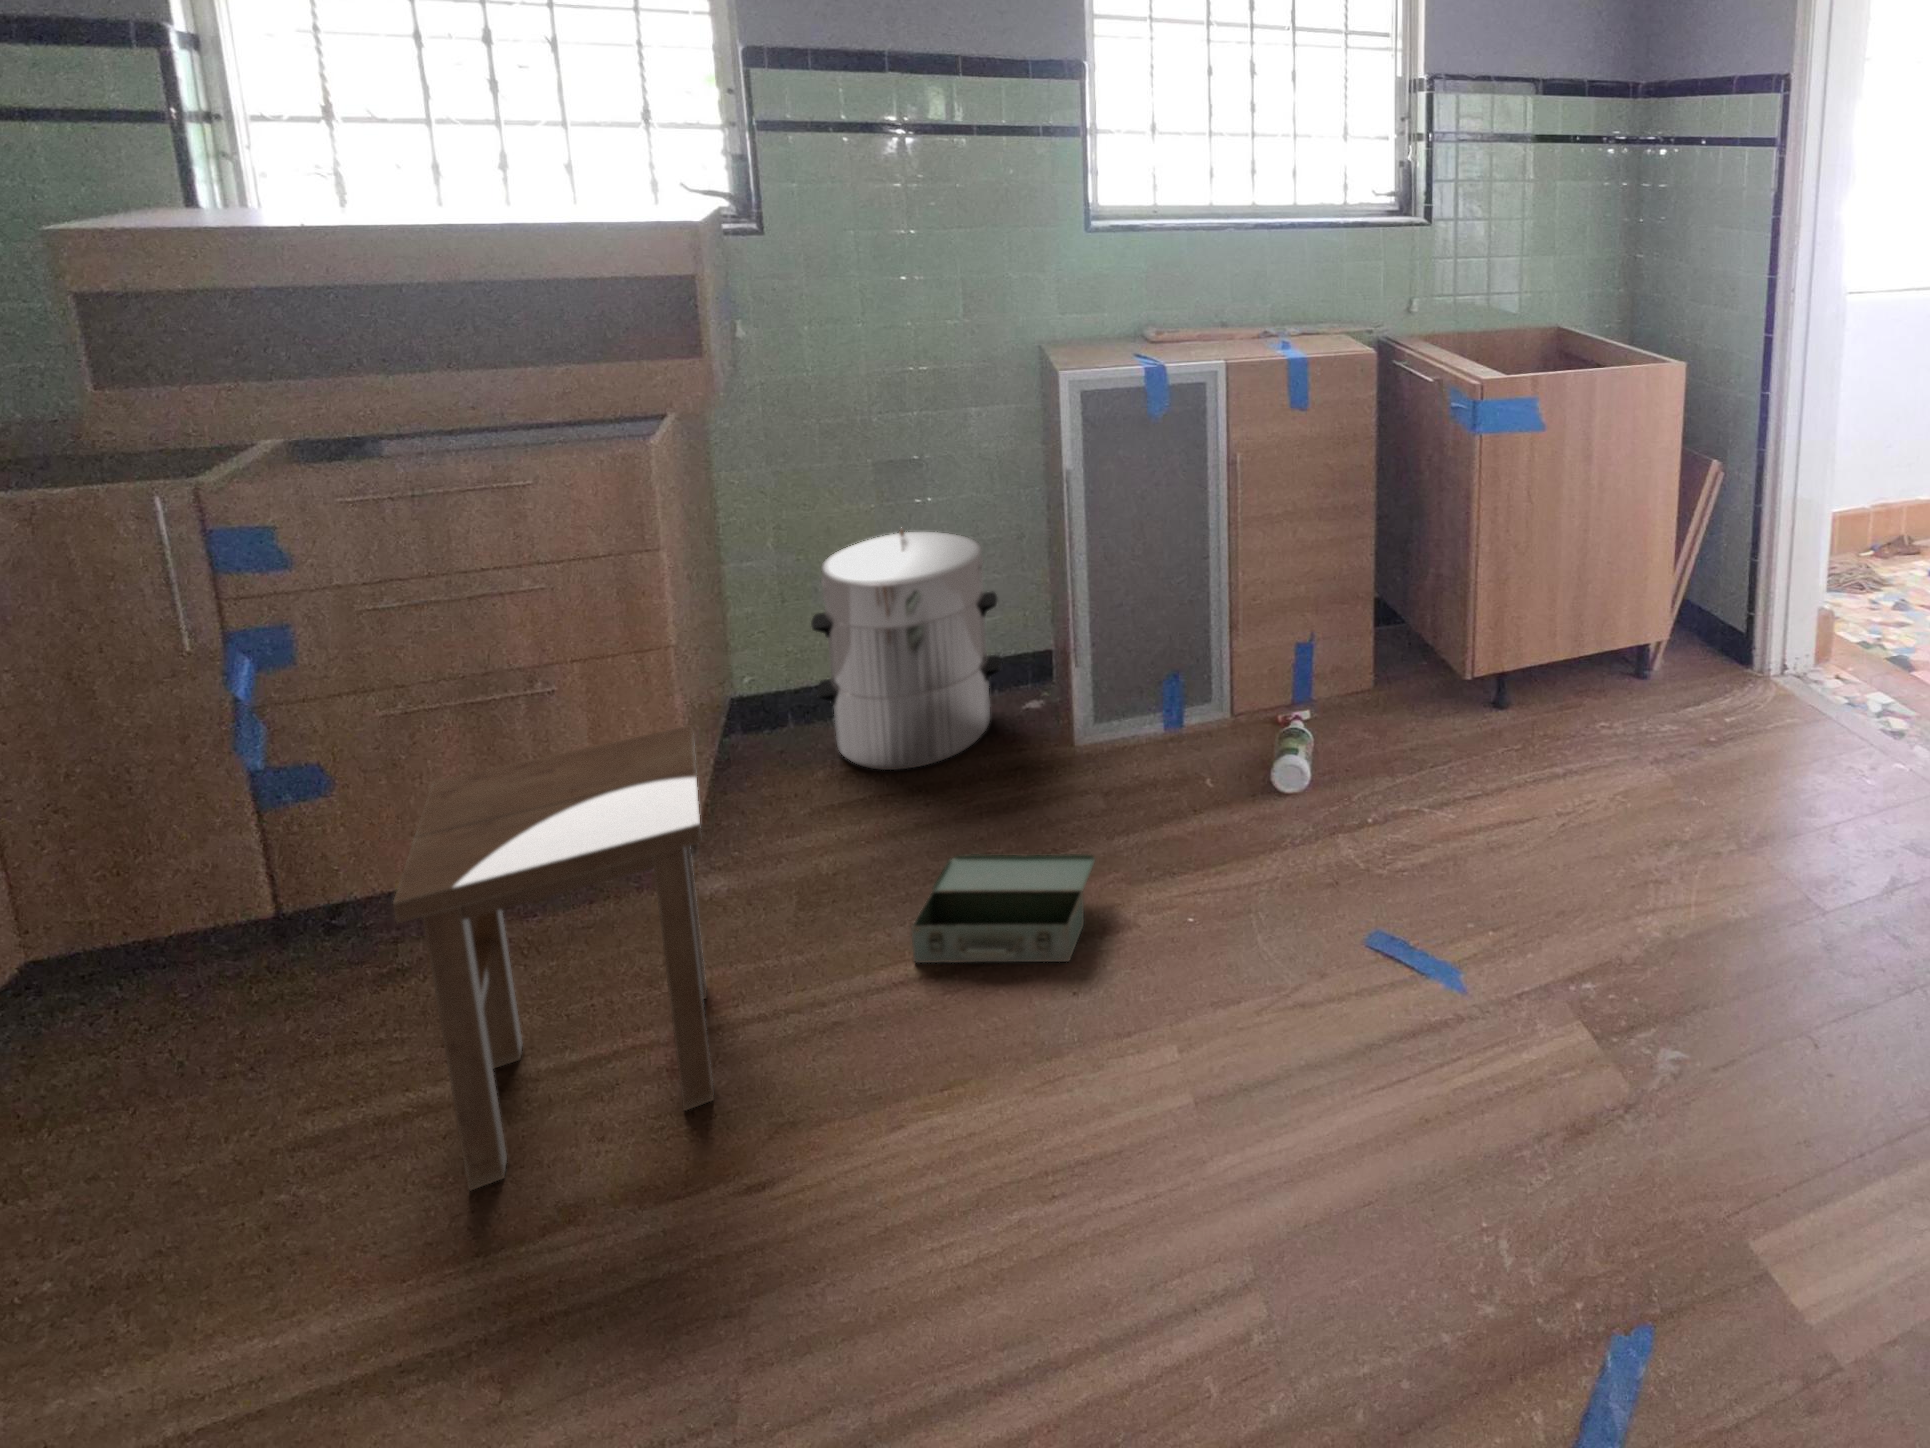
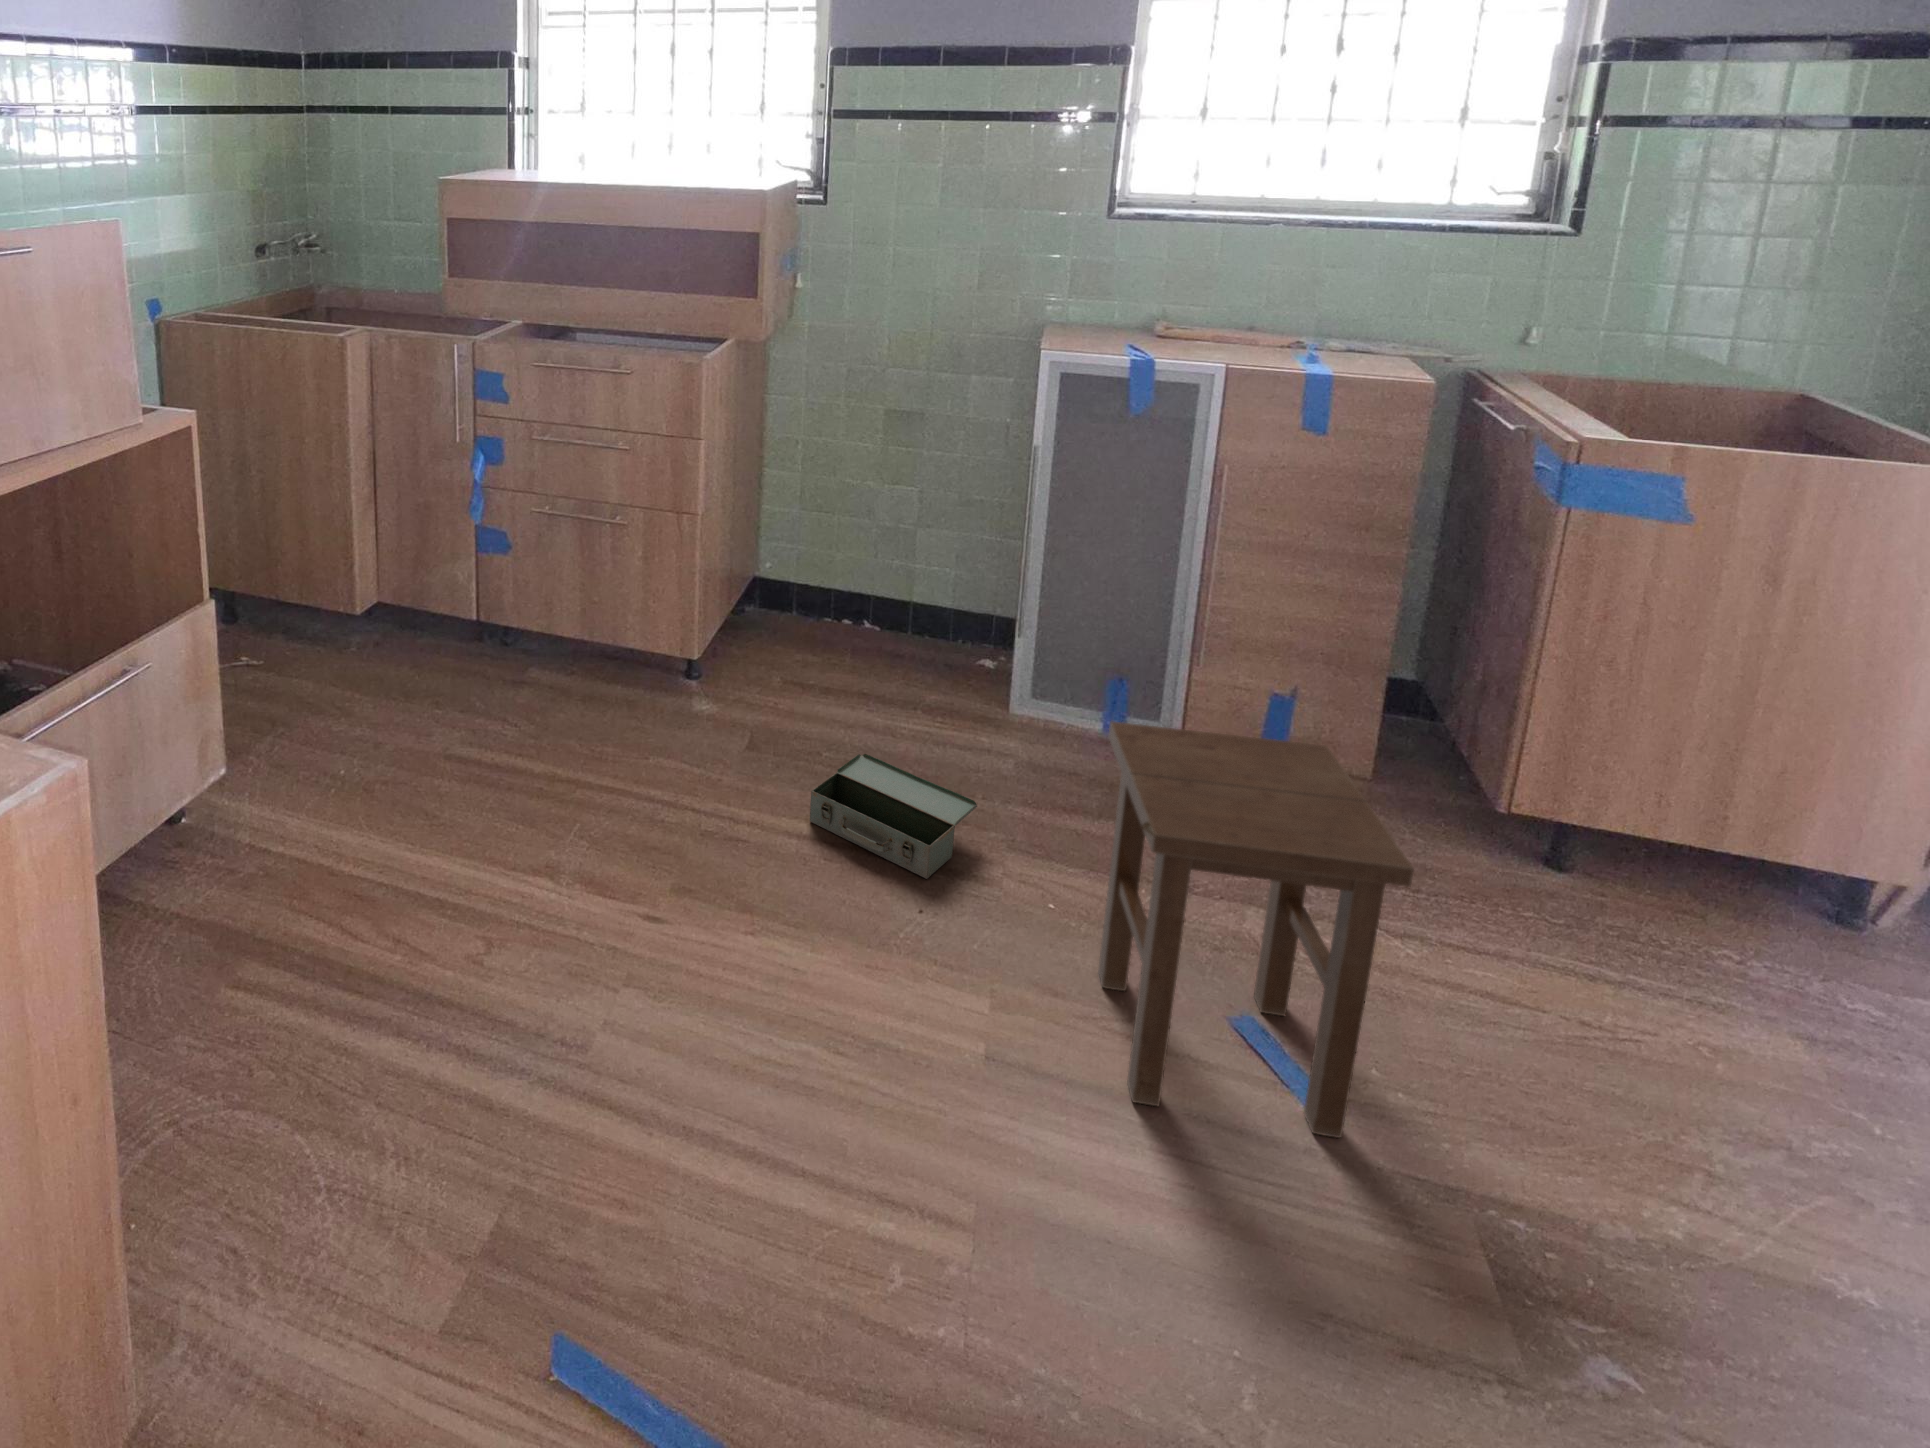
waste bin: present [811,529,1001,770] -> none [807,471,964,682]
stool: present [393,726,714,1191] -> present [1098,722,1414,1138]

